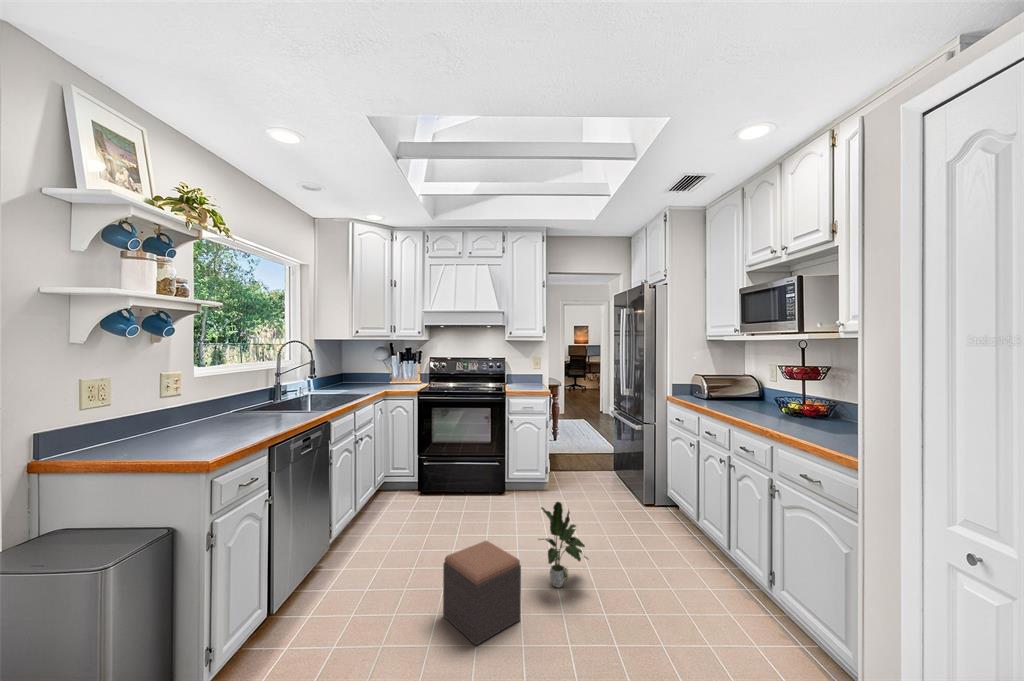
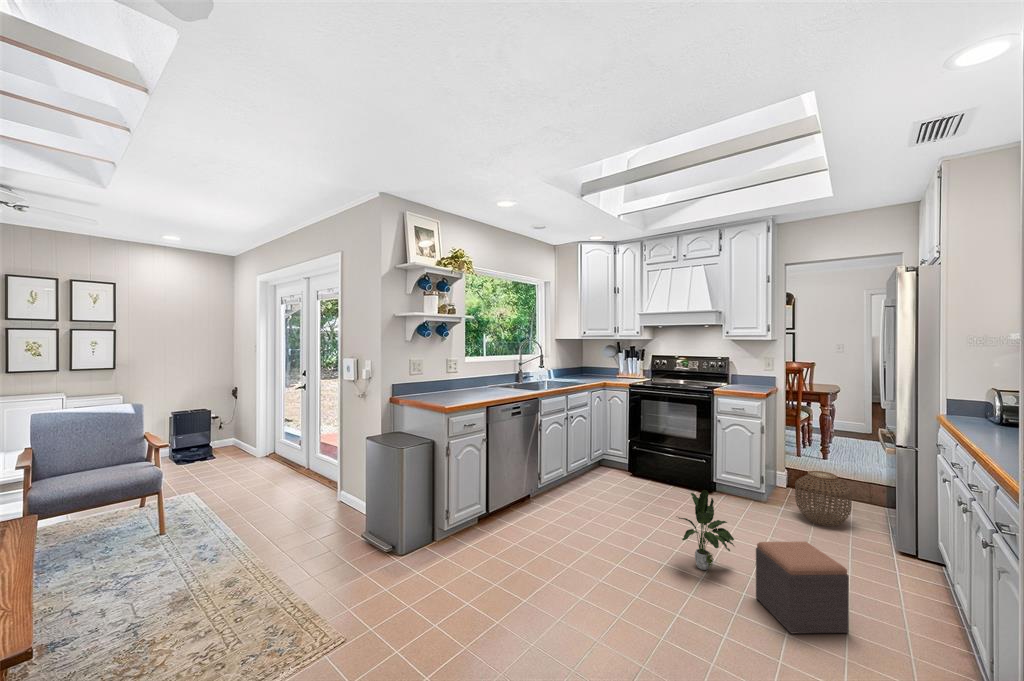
woven basket: none [579,457,620,504] -> present [795,471,852,526]
footstool: present [443,541,521,645] -> present [756,542,849,634]

